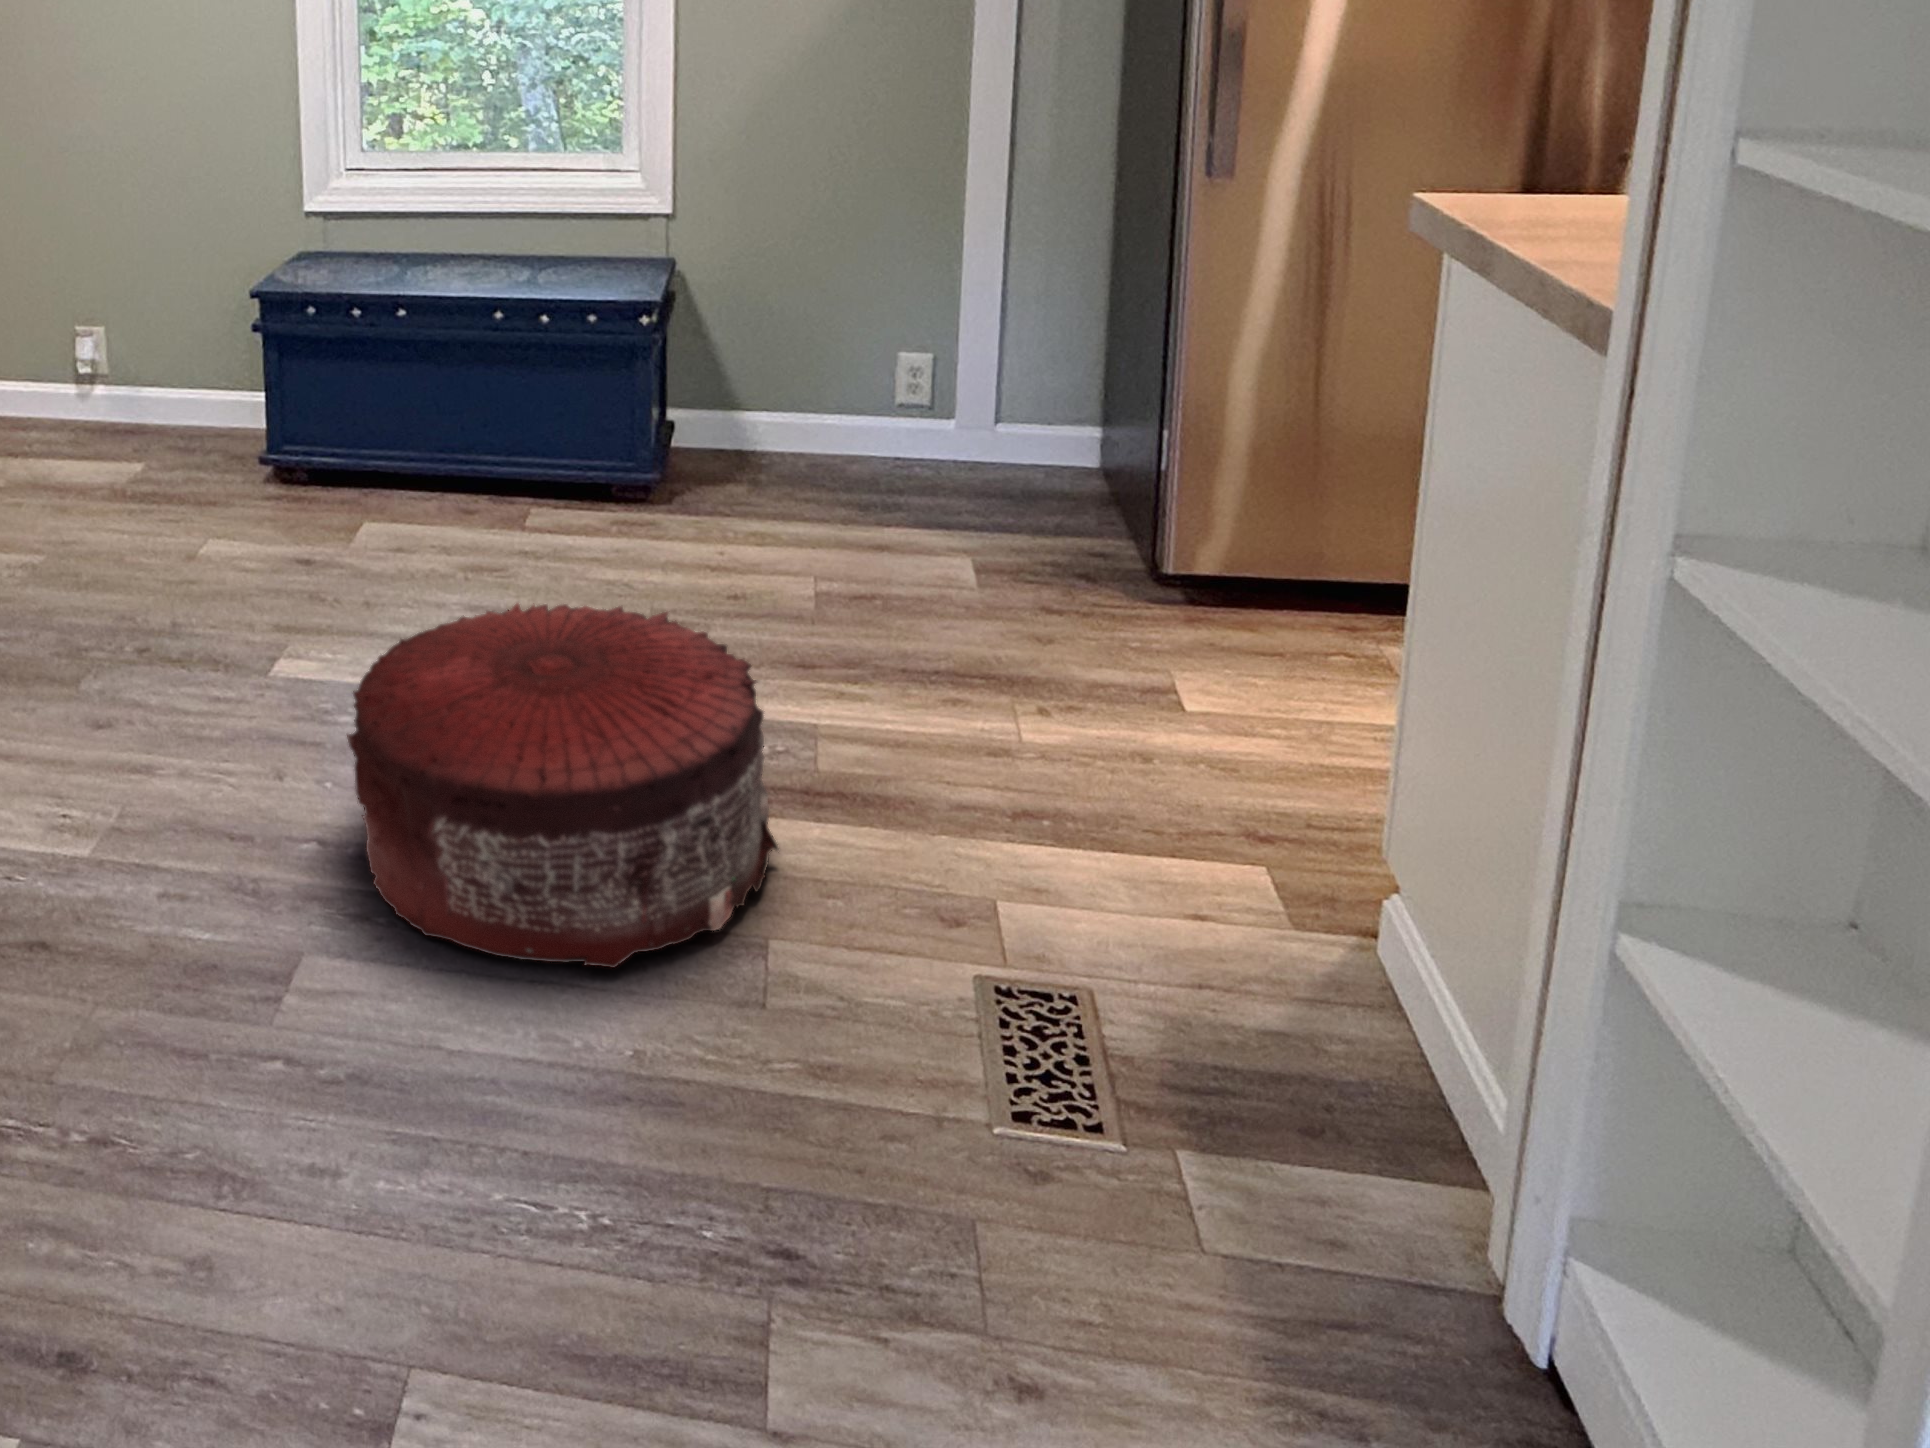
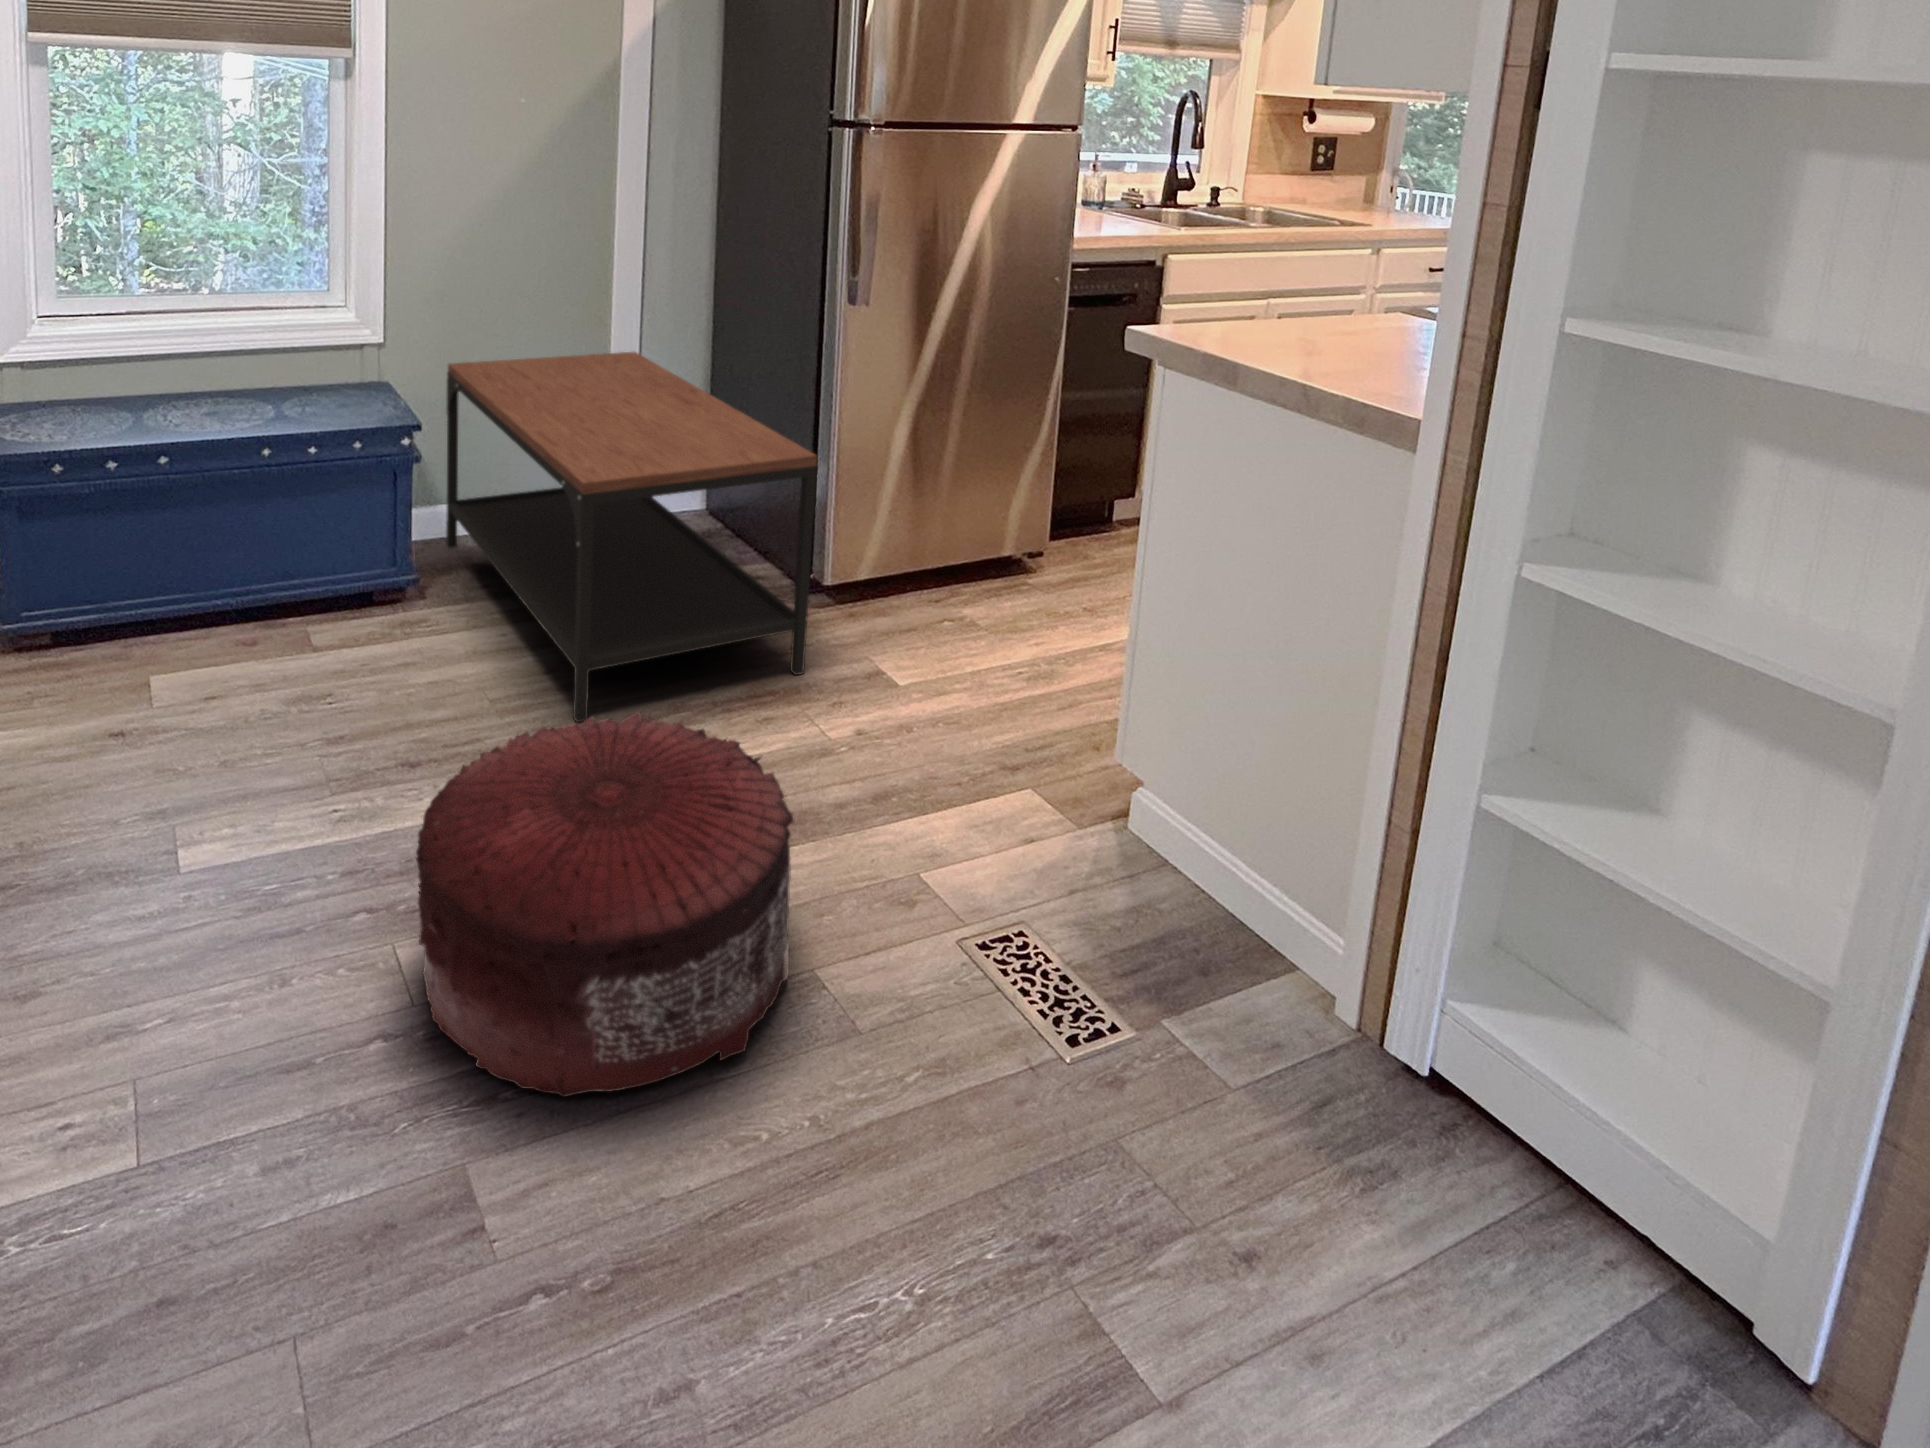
coffee table: none [720,242,1066,670] -> present [446,351,818,722]

